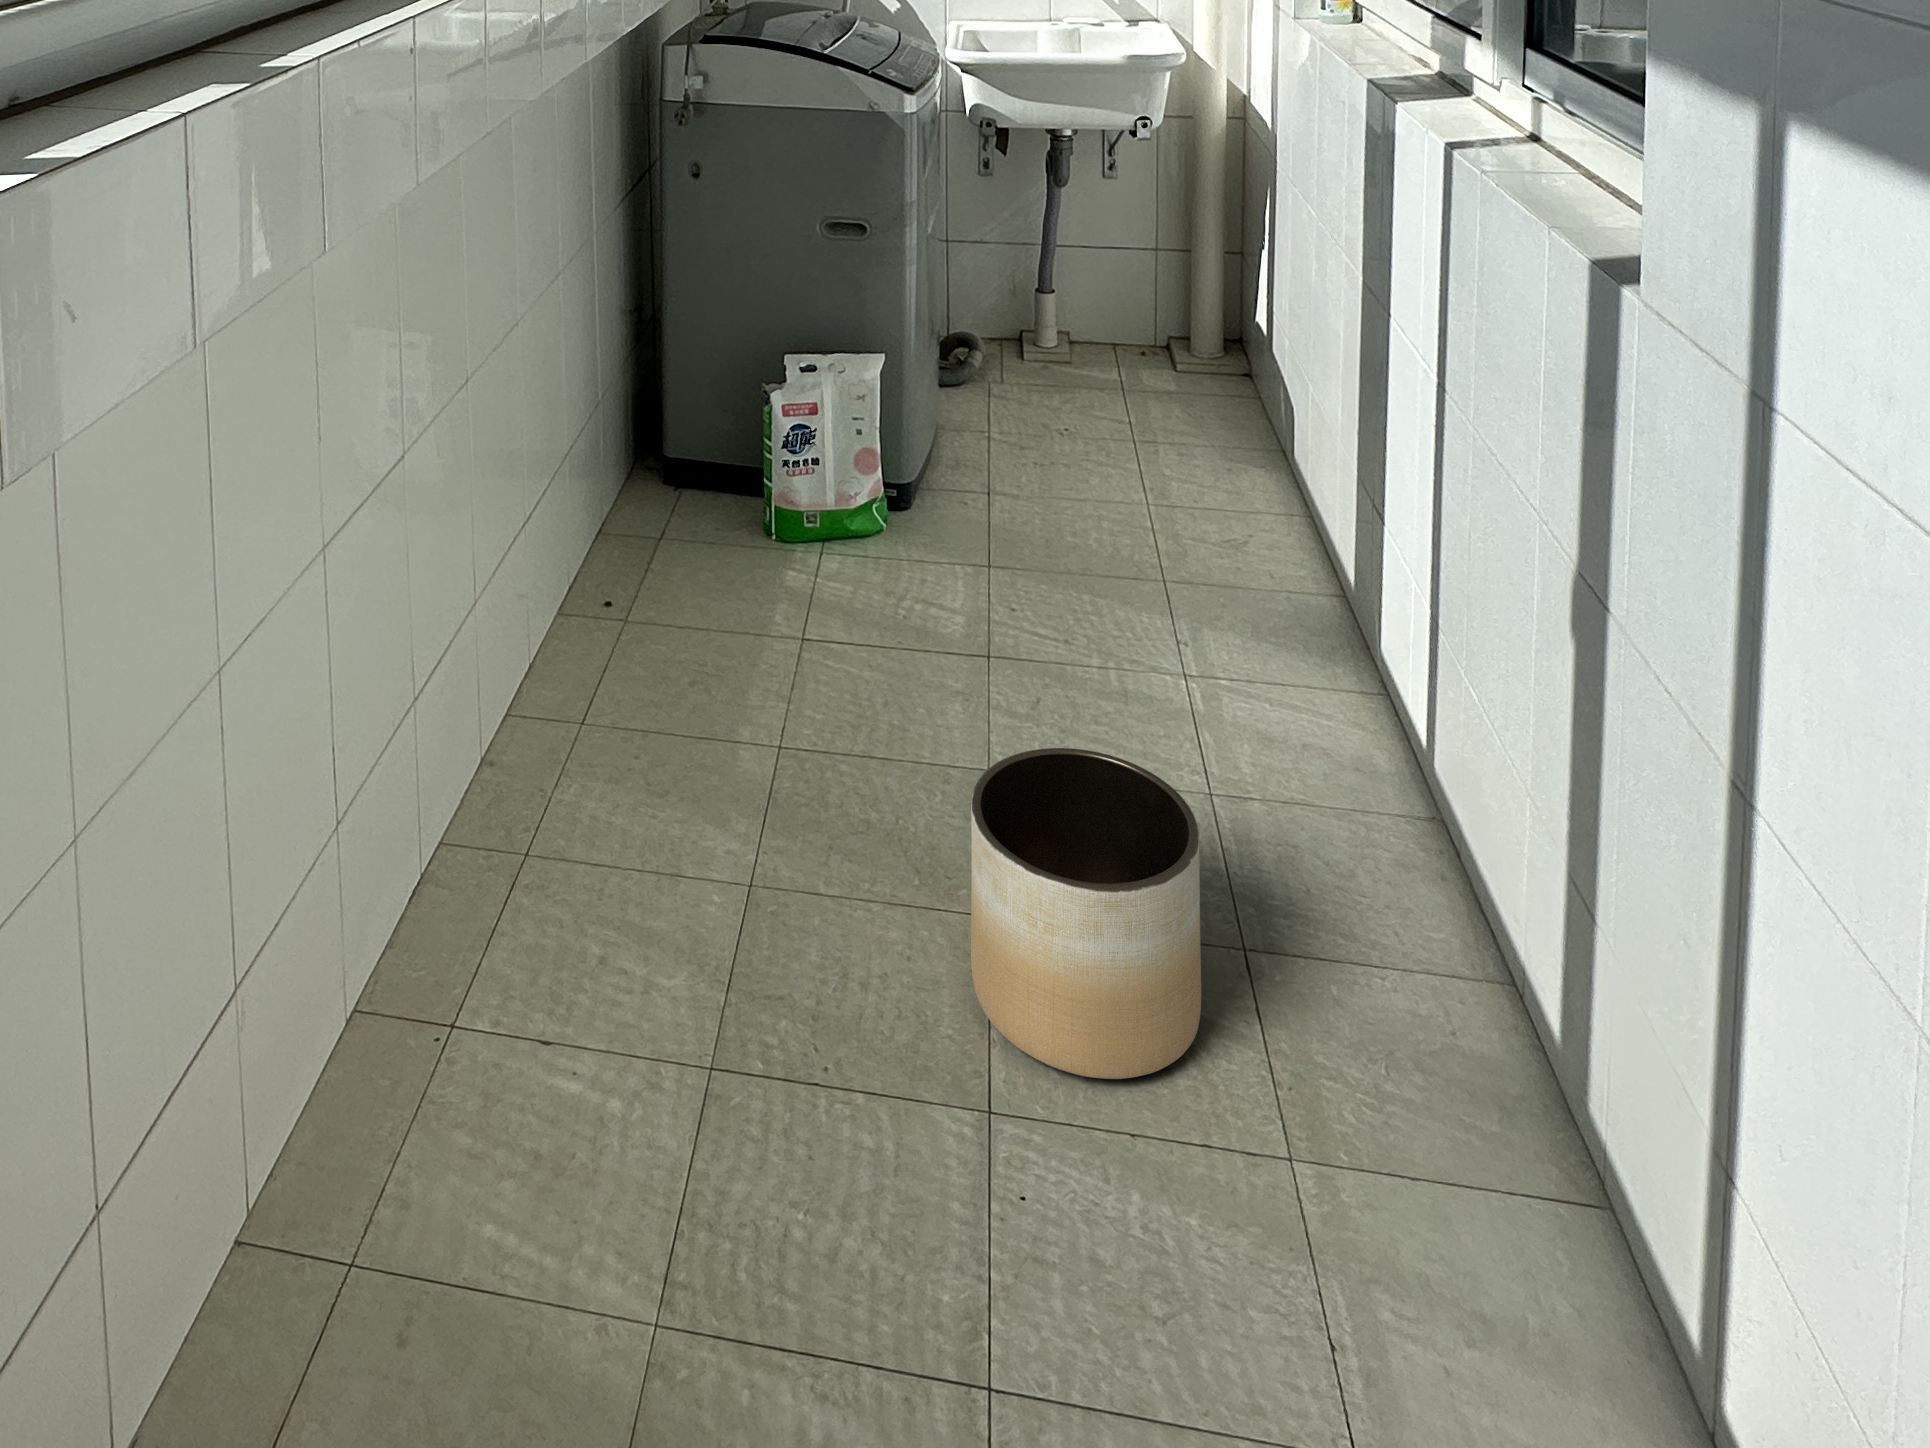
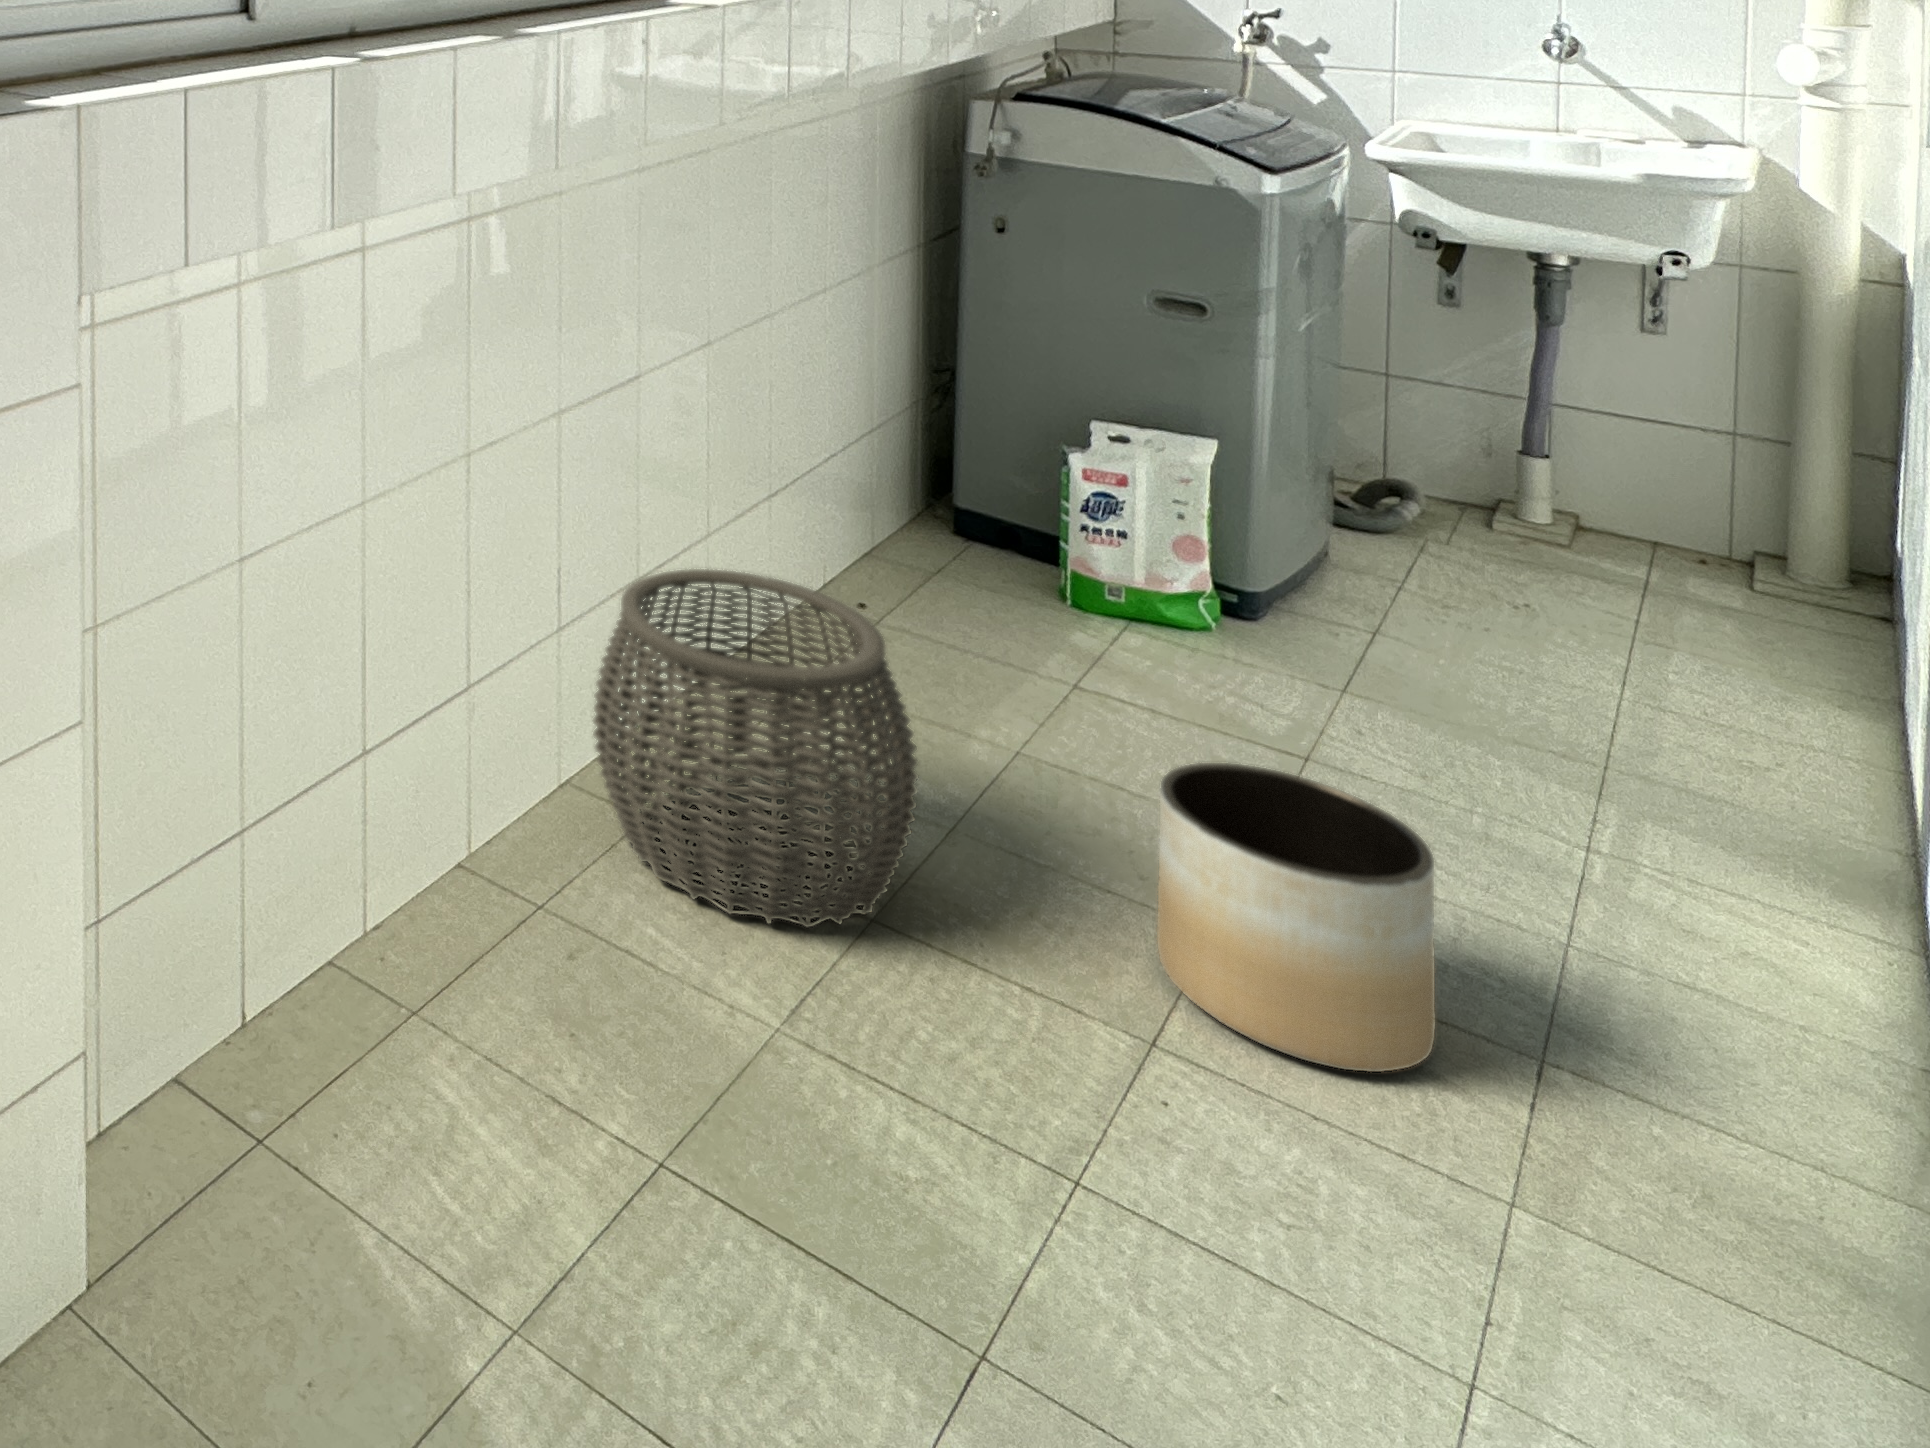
woven basket: none [394,681,757,1169] -> present [593,569,919,927]

